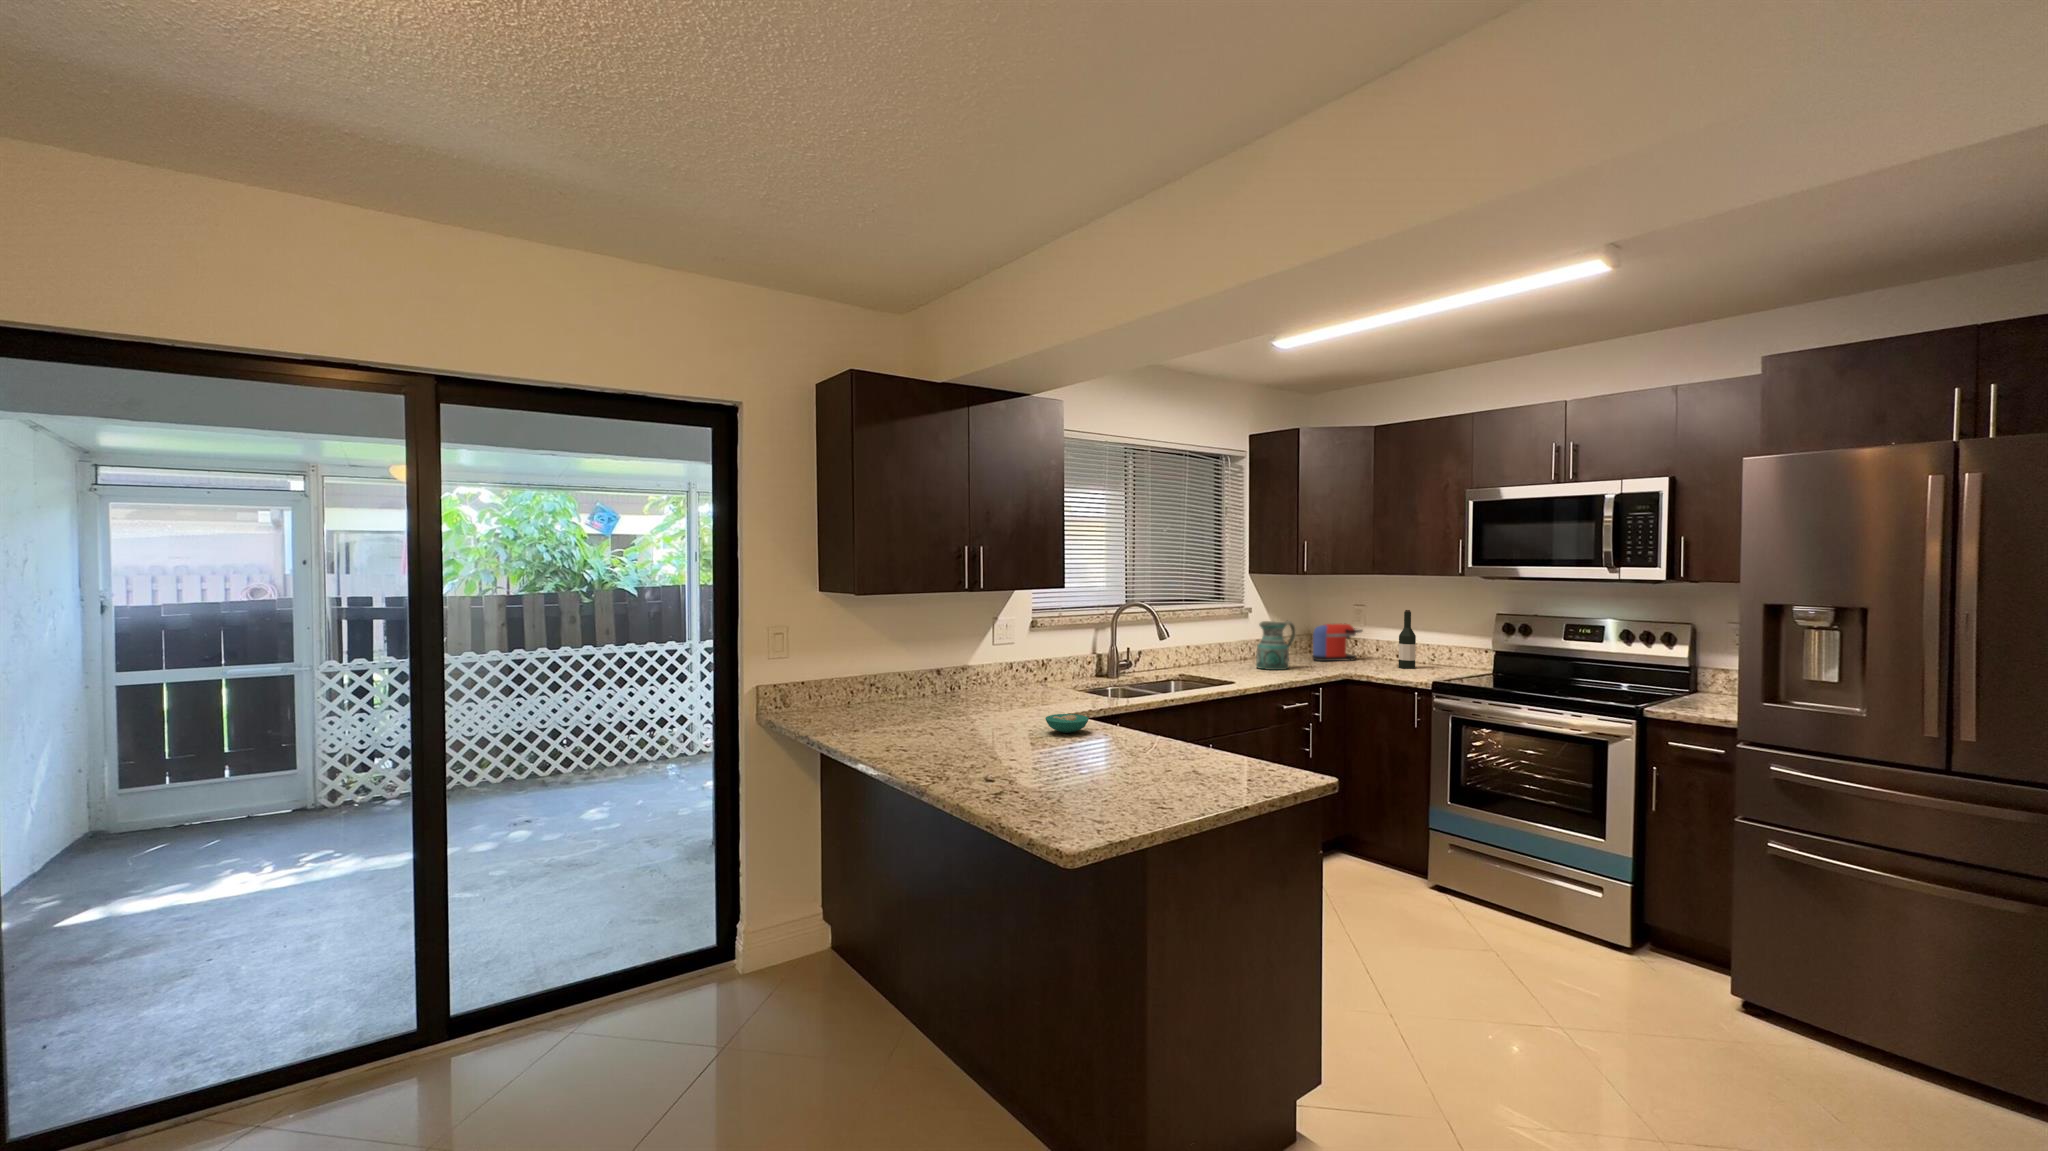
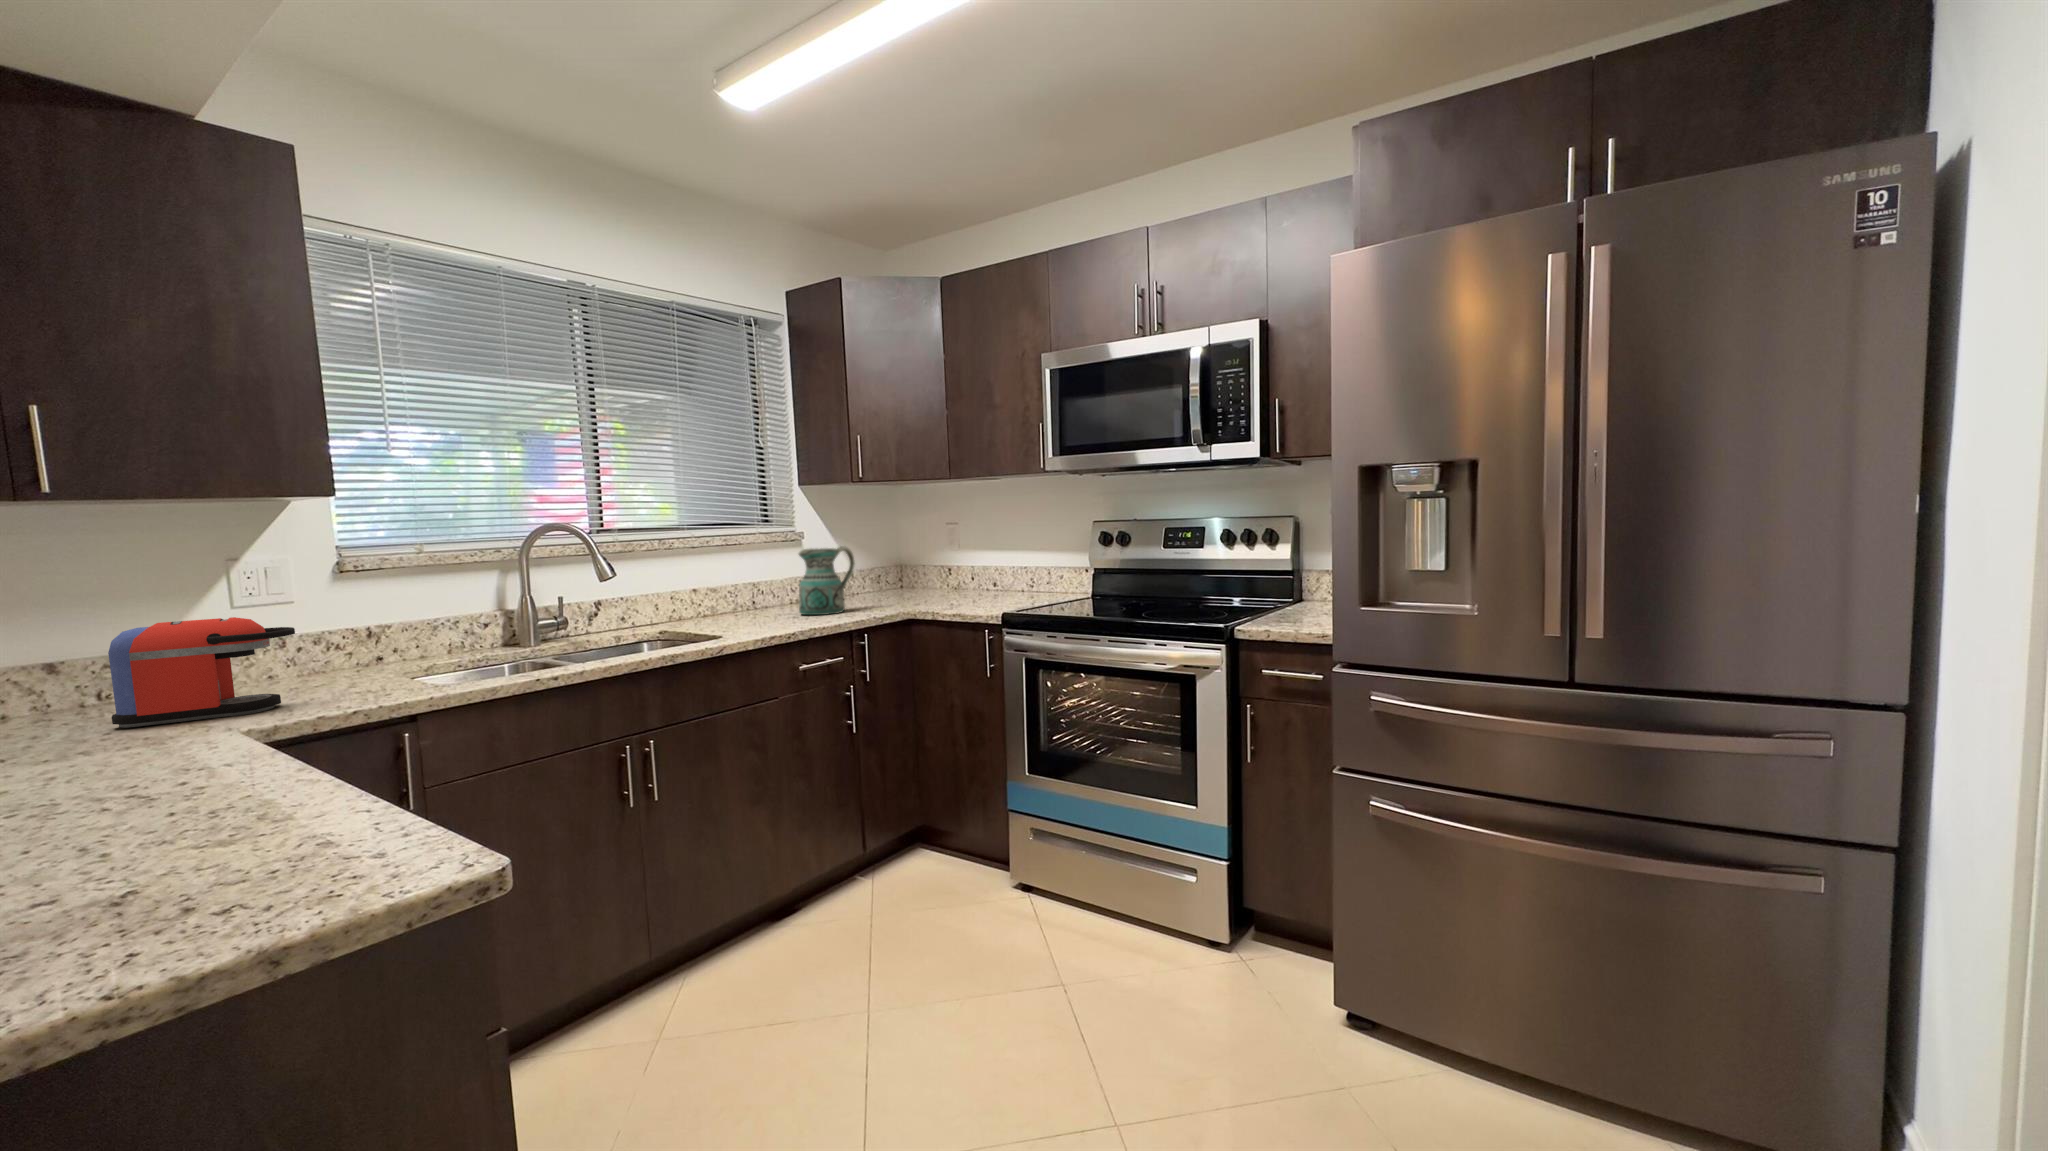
wine bottle: present [1399,610,1416,669] -> none [985,524,1007,600]
coffee maker: present [1312,624,1362,661] -> present [108,617,295,728]
bowl: present [1045,714,1089,733] -> none [45,741,187,788]

